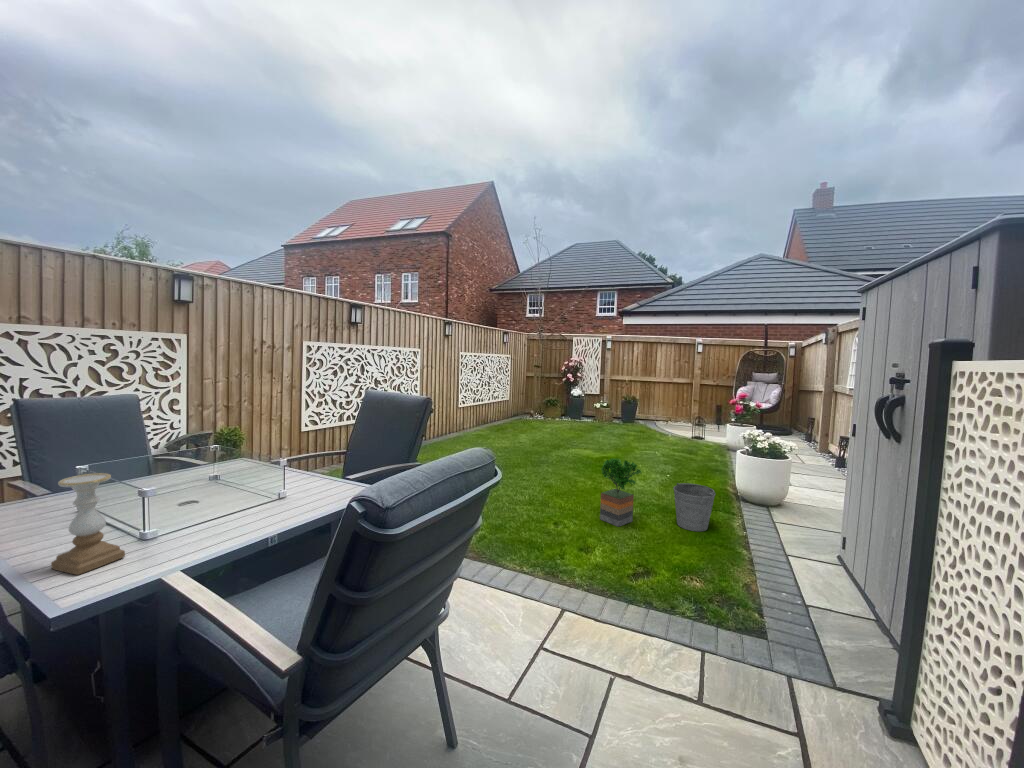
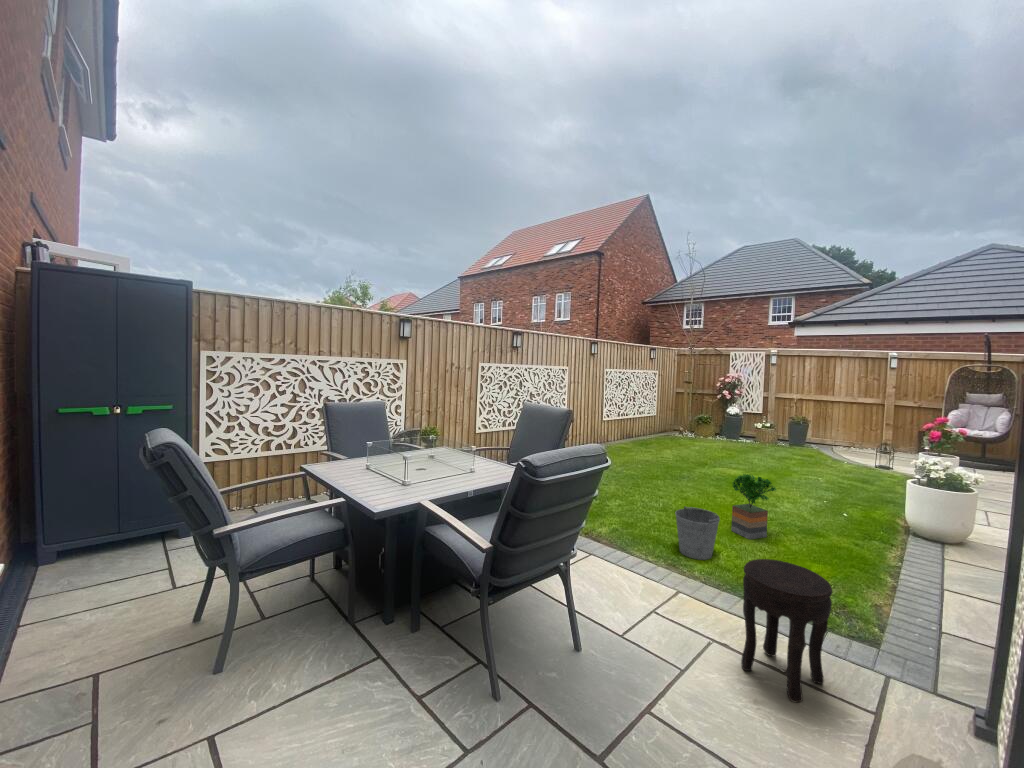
candle holder: present [51,473,125,575] -> none [369,445,399,497]
bucket: present [673,483,715,531] -> present [675,506,720,560]
side table: none [653,566,752,743] -> present [741,559,832,702]

